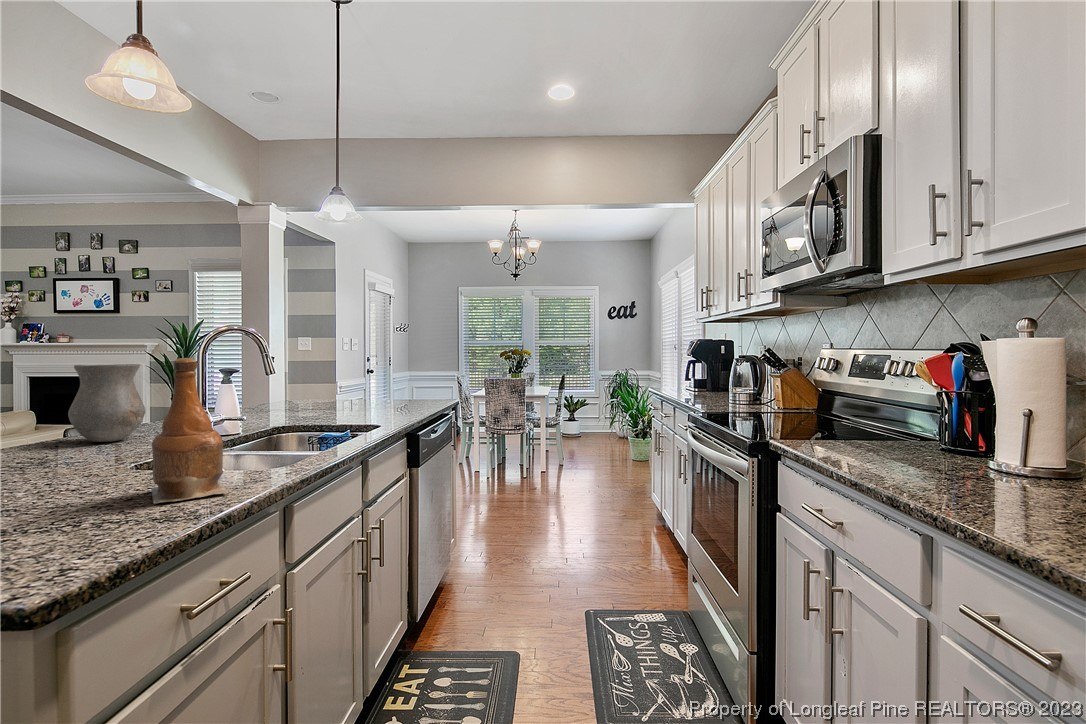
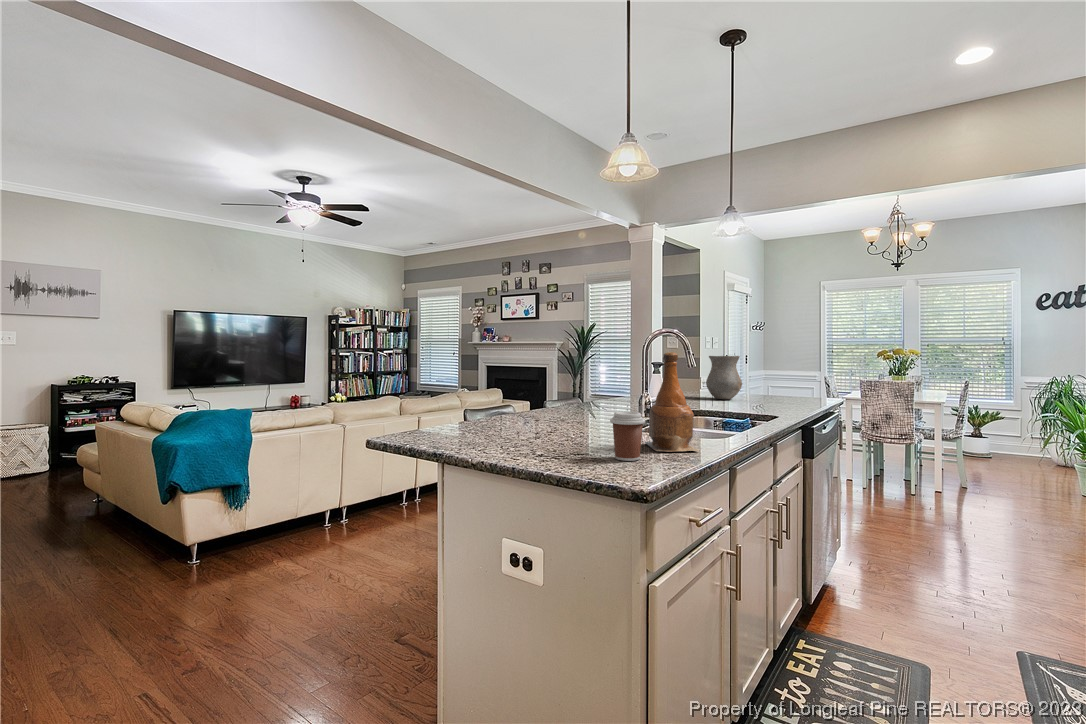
vase: present [68,364,145,442] -> present [706,356,742,399]
coffee cup: none [45,452,116,533] -> present [610,412,645,461]

